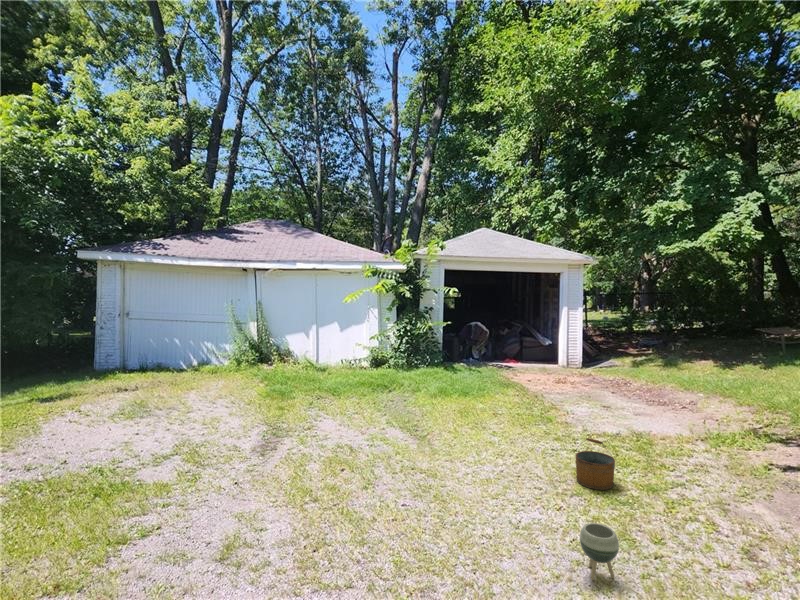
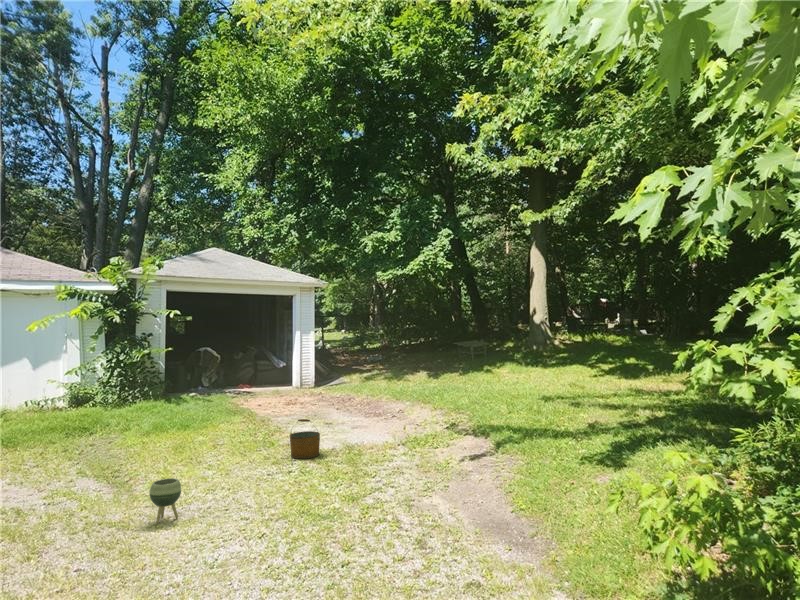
planter: present [580,523,619,581] -> present [149,478,181,523]

